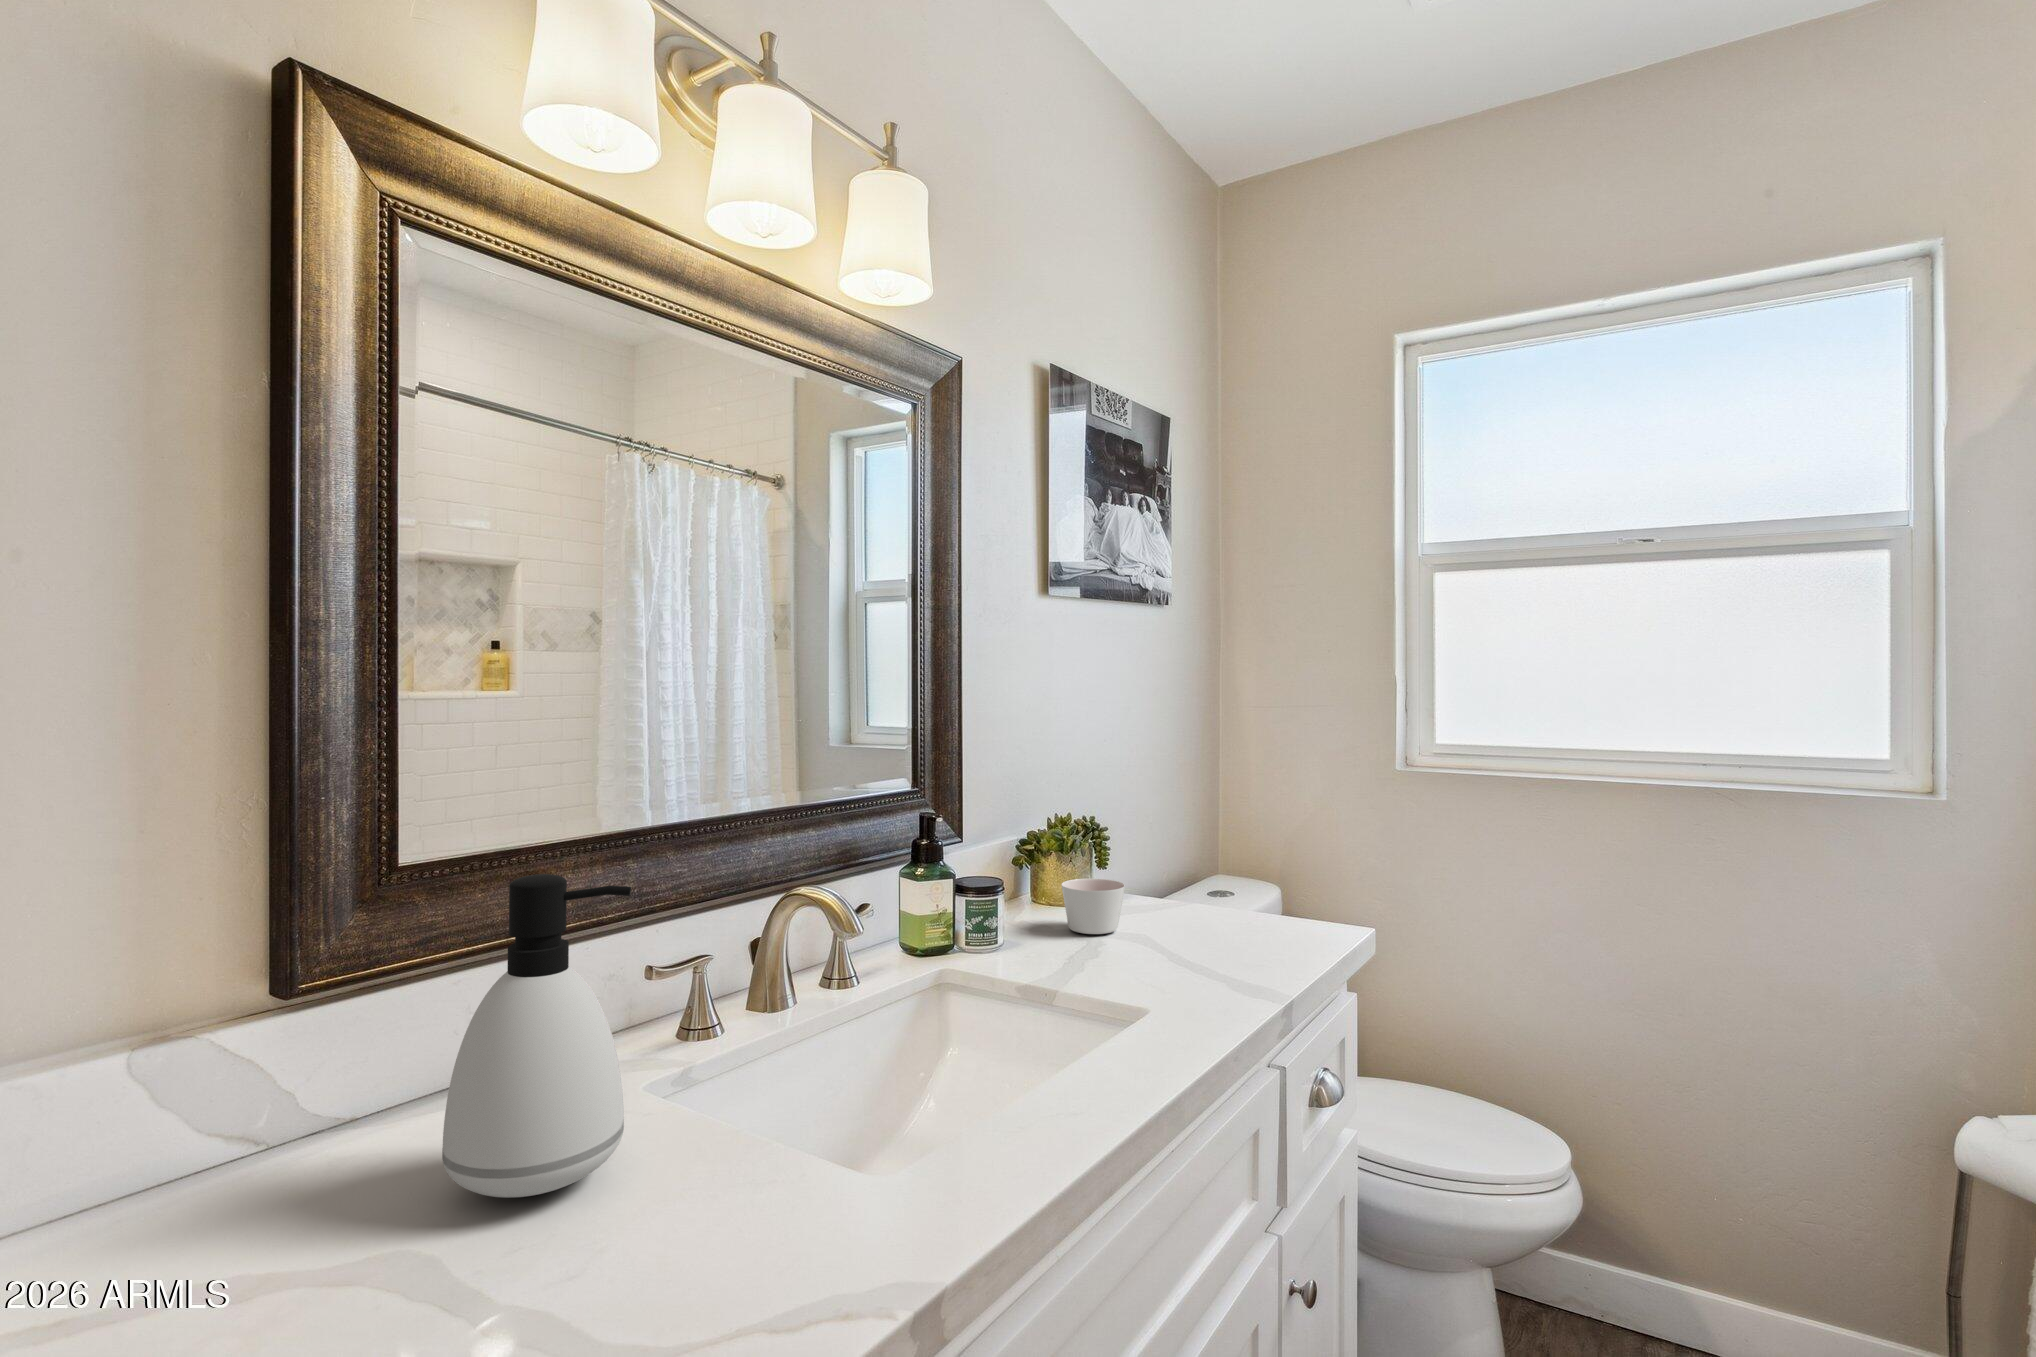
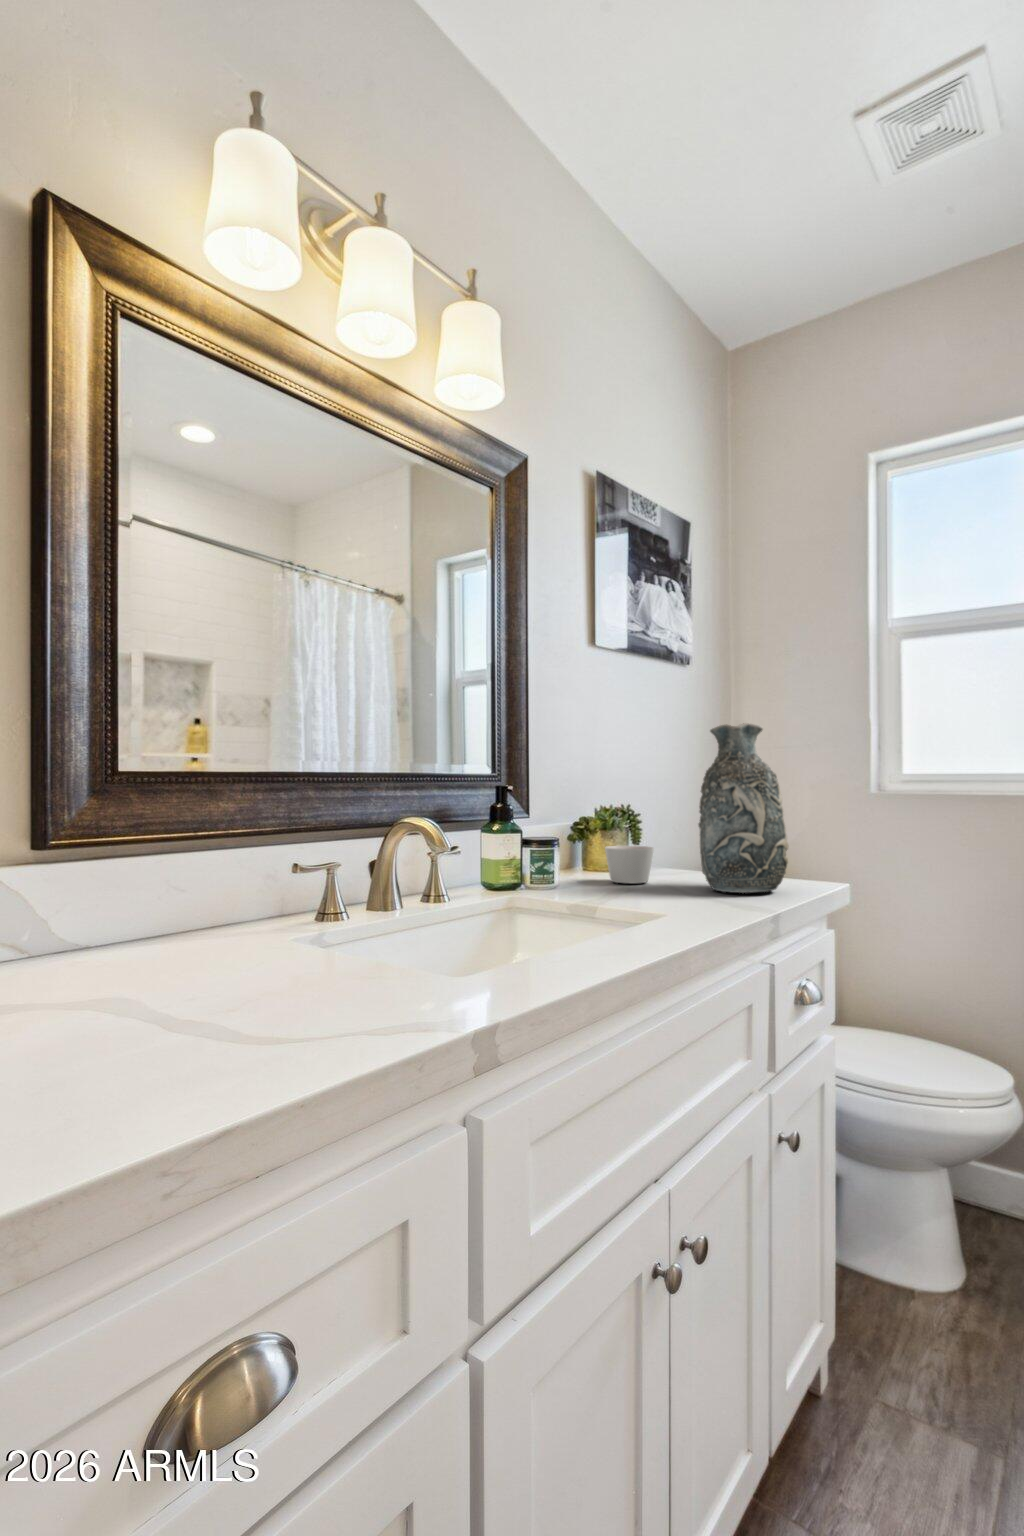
decorative vase: none [1185,738,1296,958] -> present [698,723,788,893]
soap dispenser: present [442,874,631,1198] -> none [143,749,276,974]

